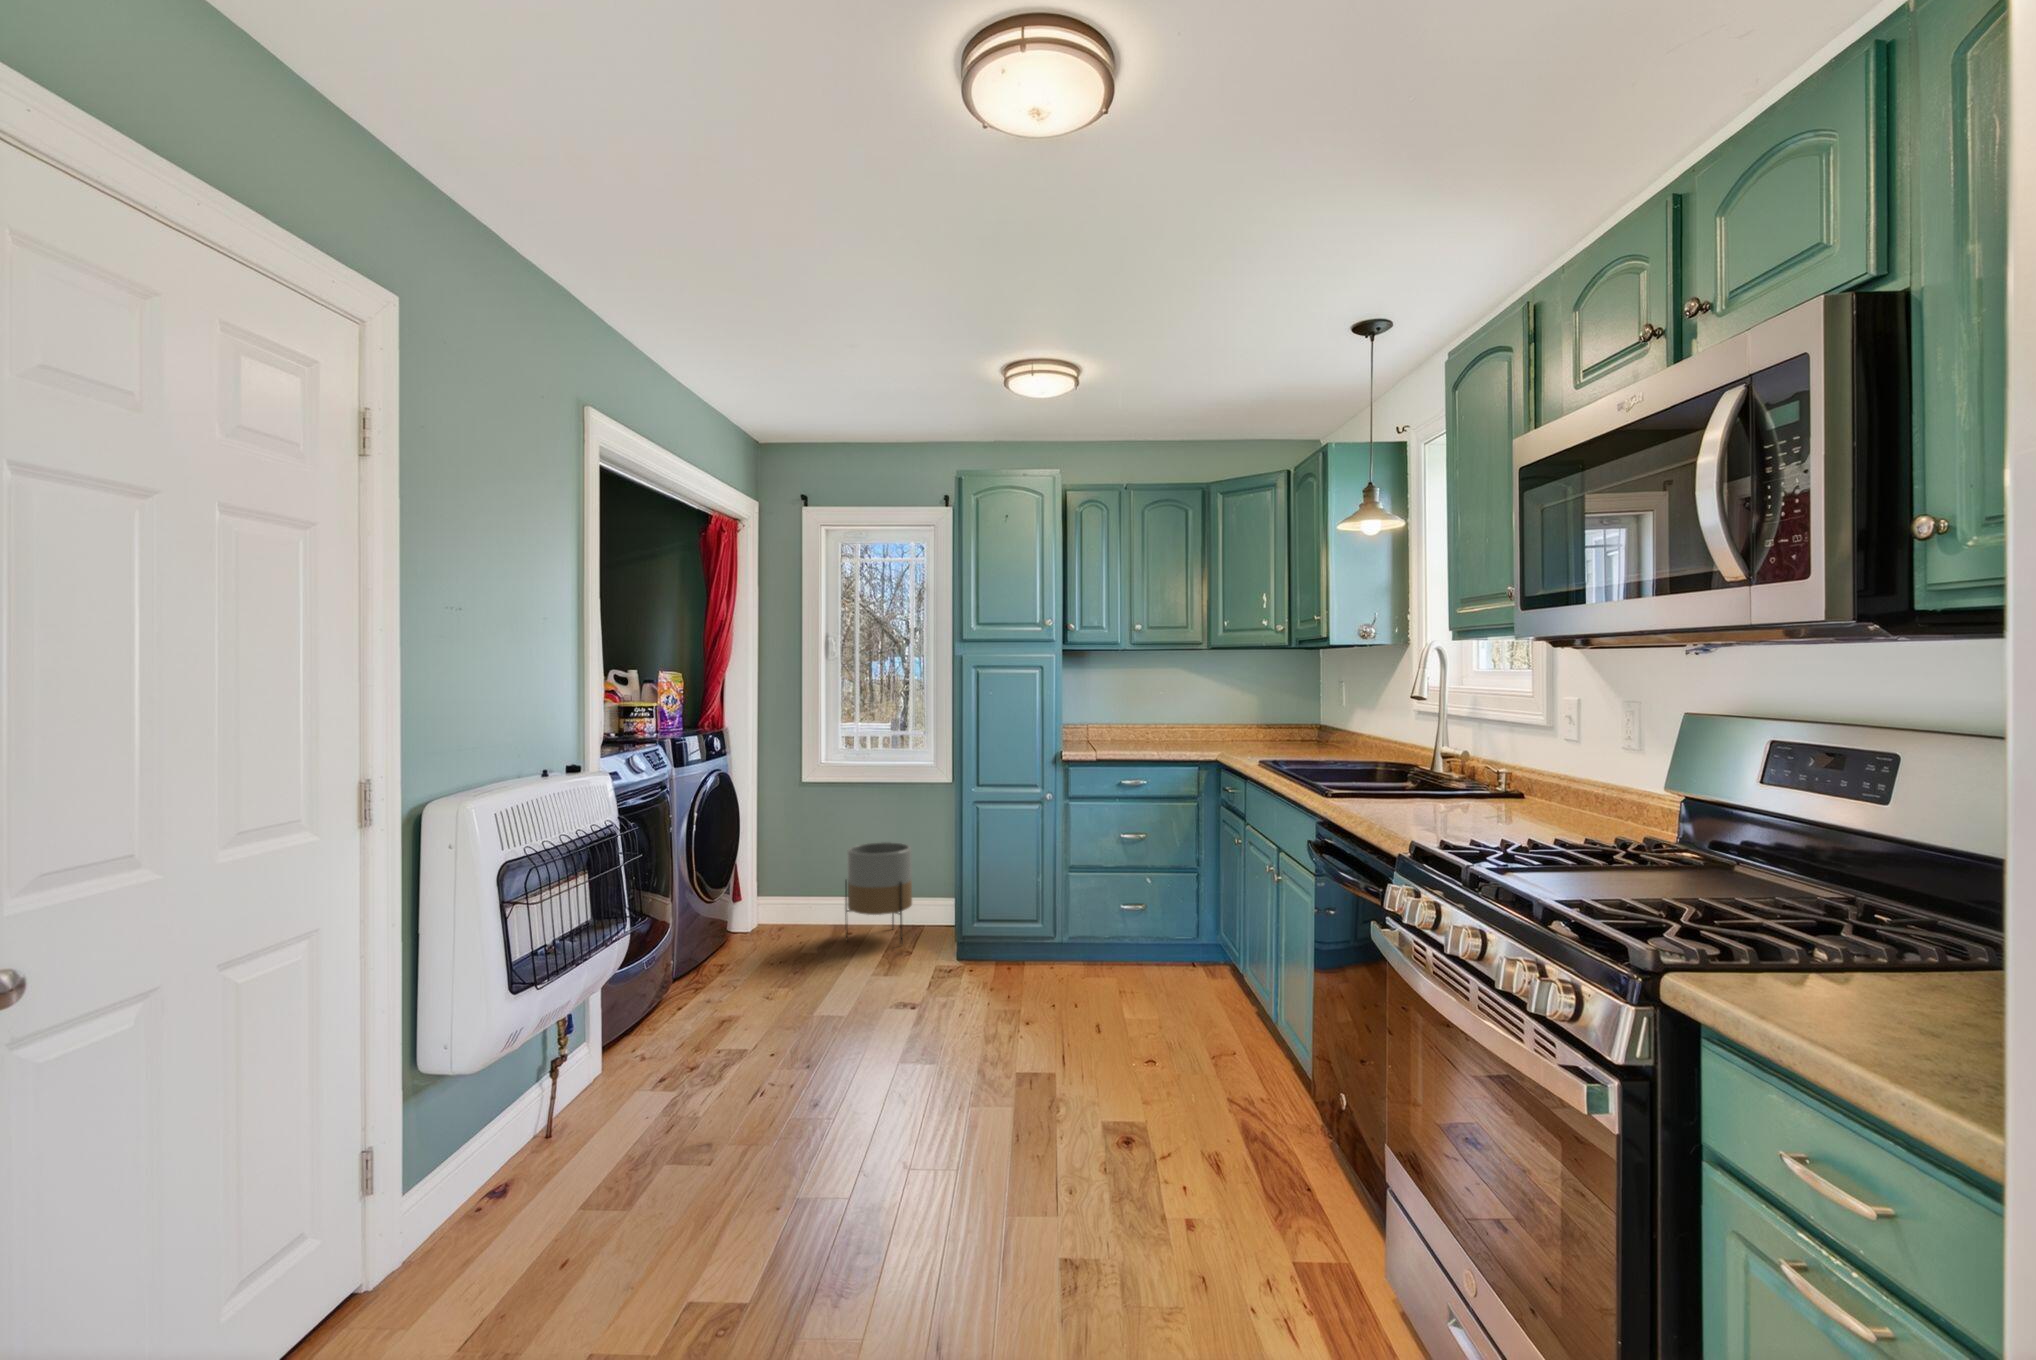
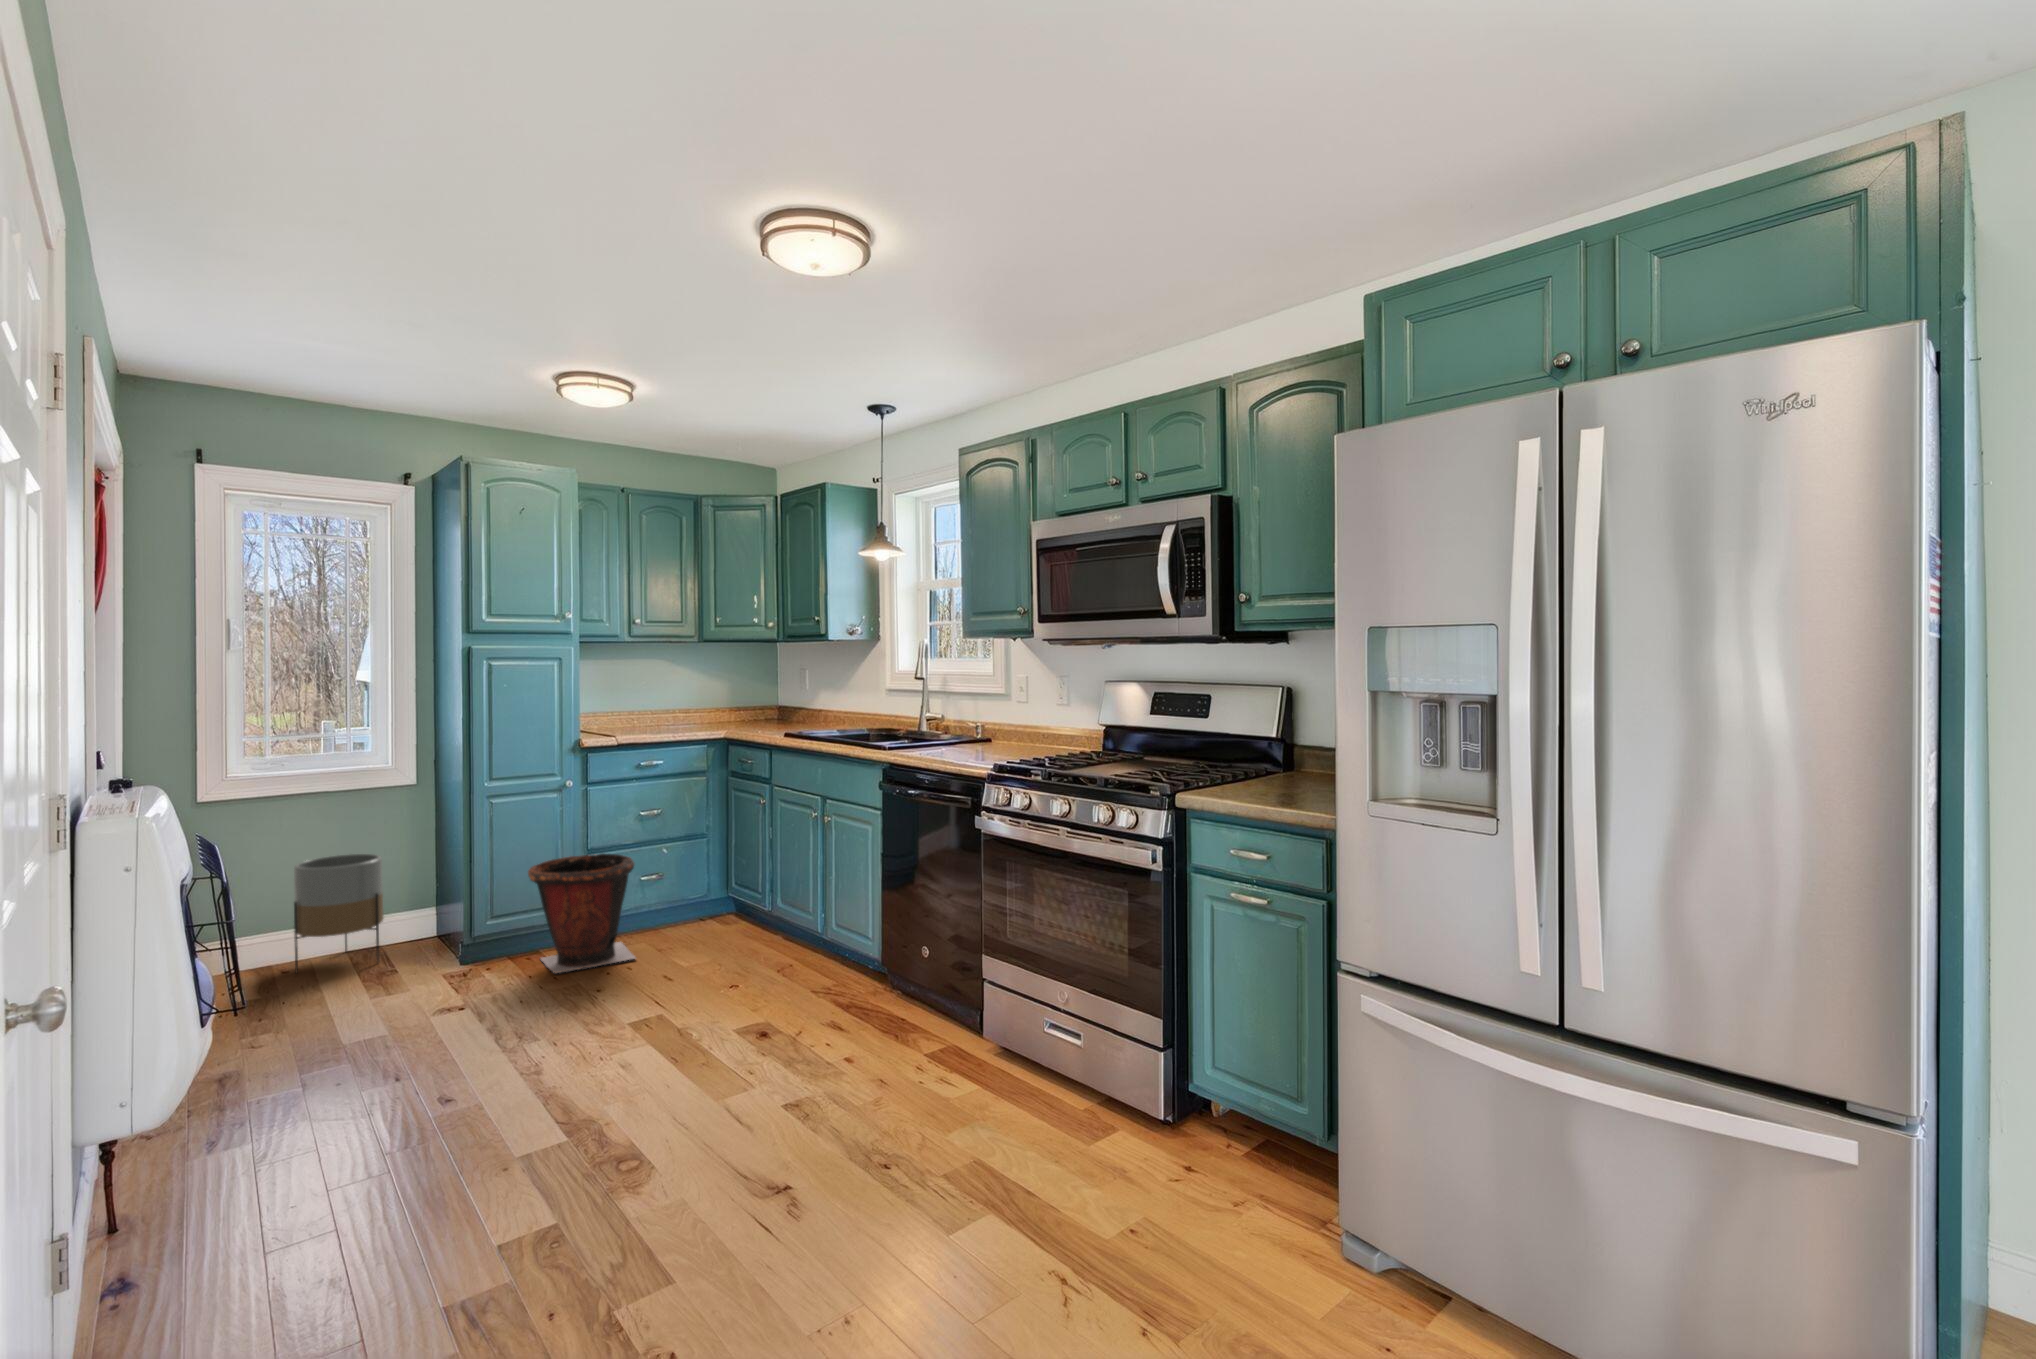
waste bin: none [994,872,1094,997] -> present [528,853,635,973]

